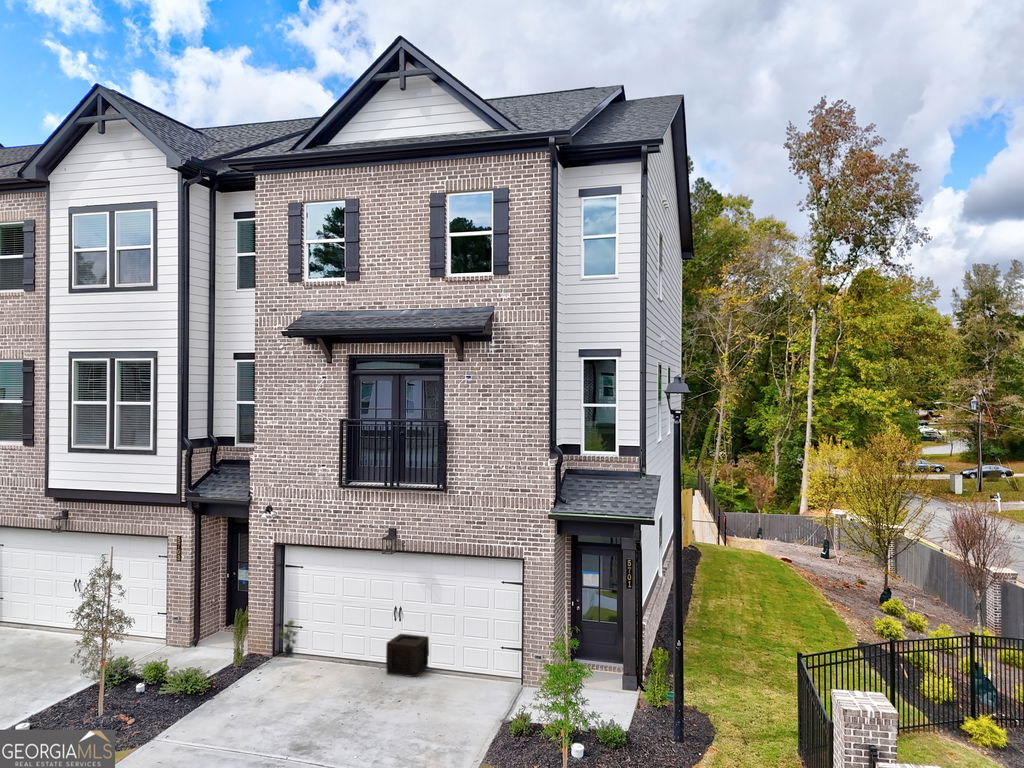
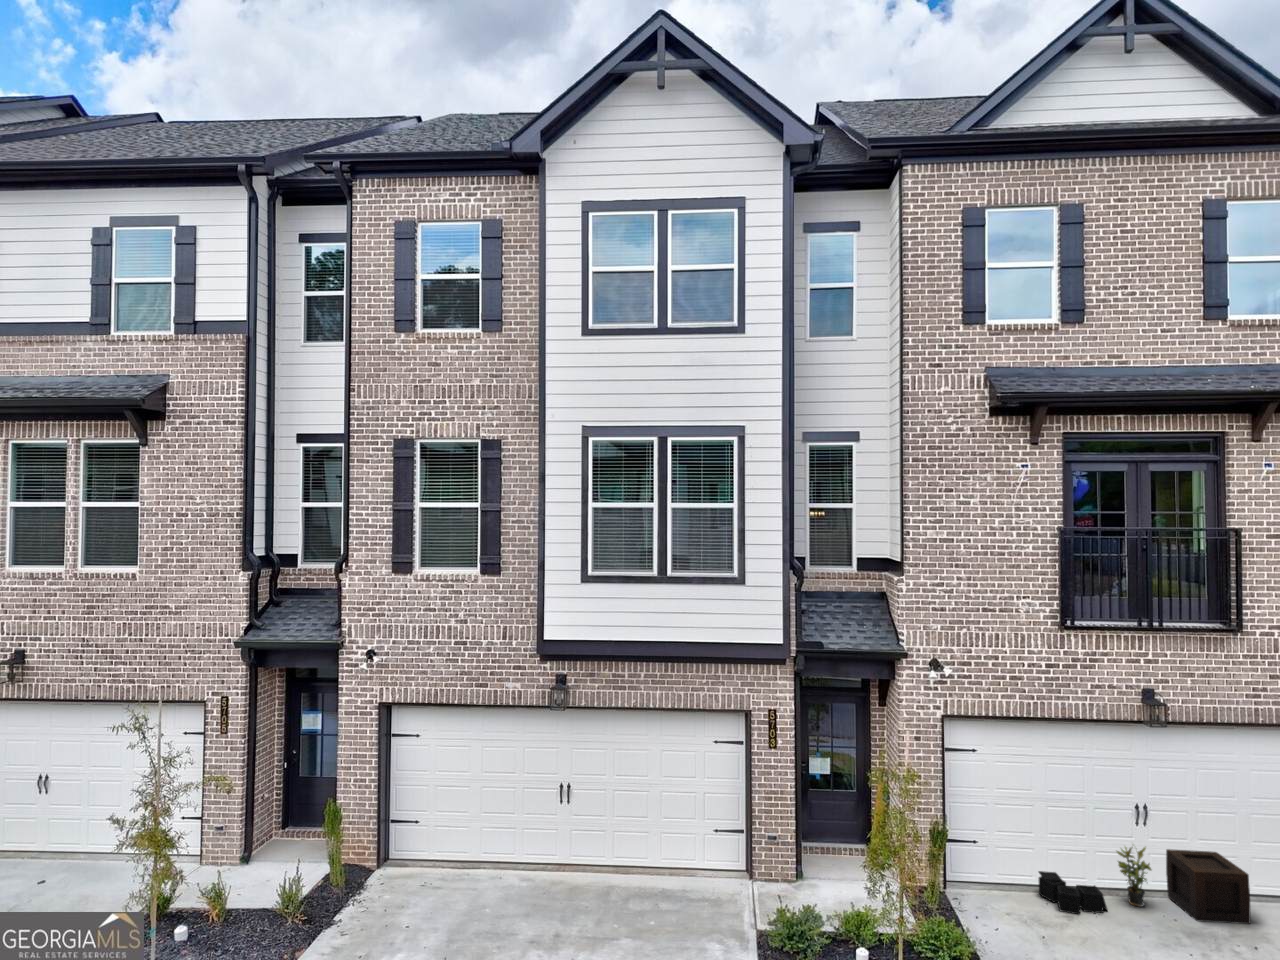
potted plant: present [279,619,297,657] -> present [1117,847,1151,907]
storage bin: none [317,644,351,668] -> present [1039,871,1108,914]

